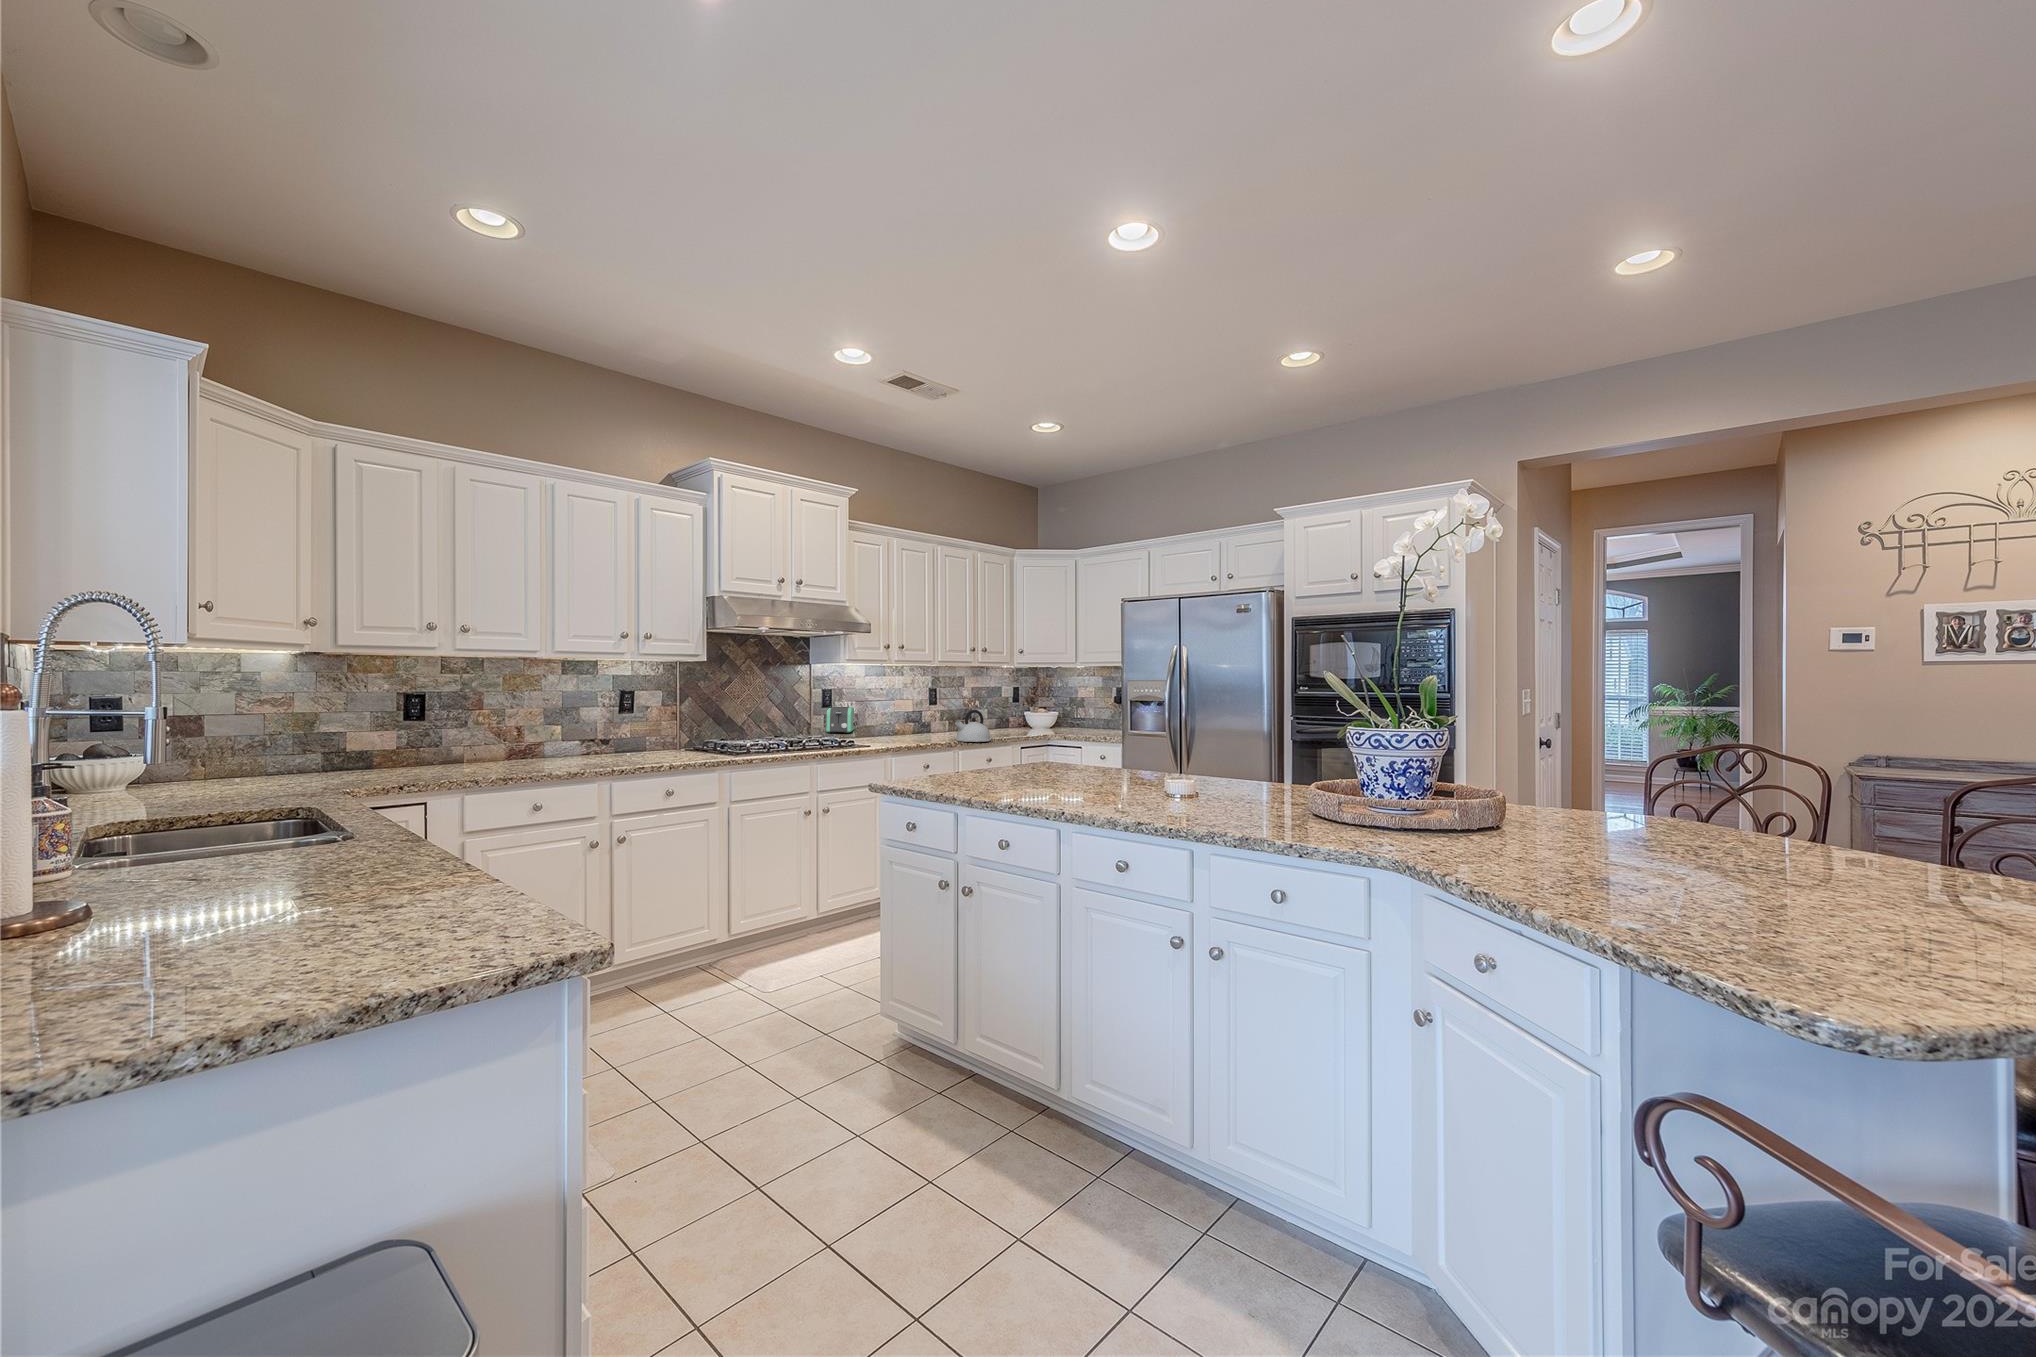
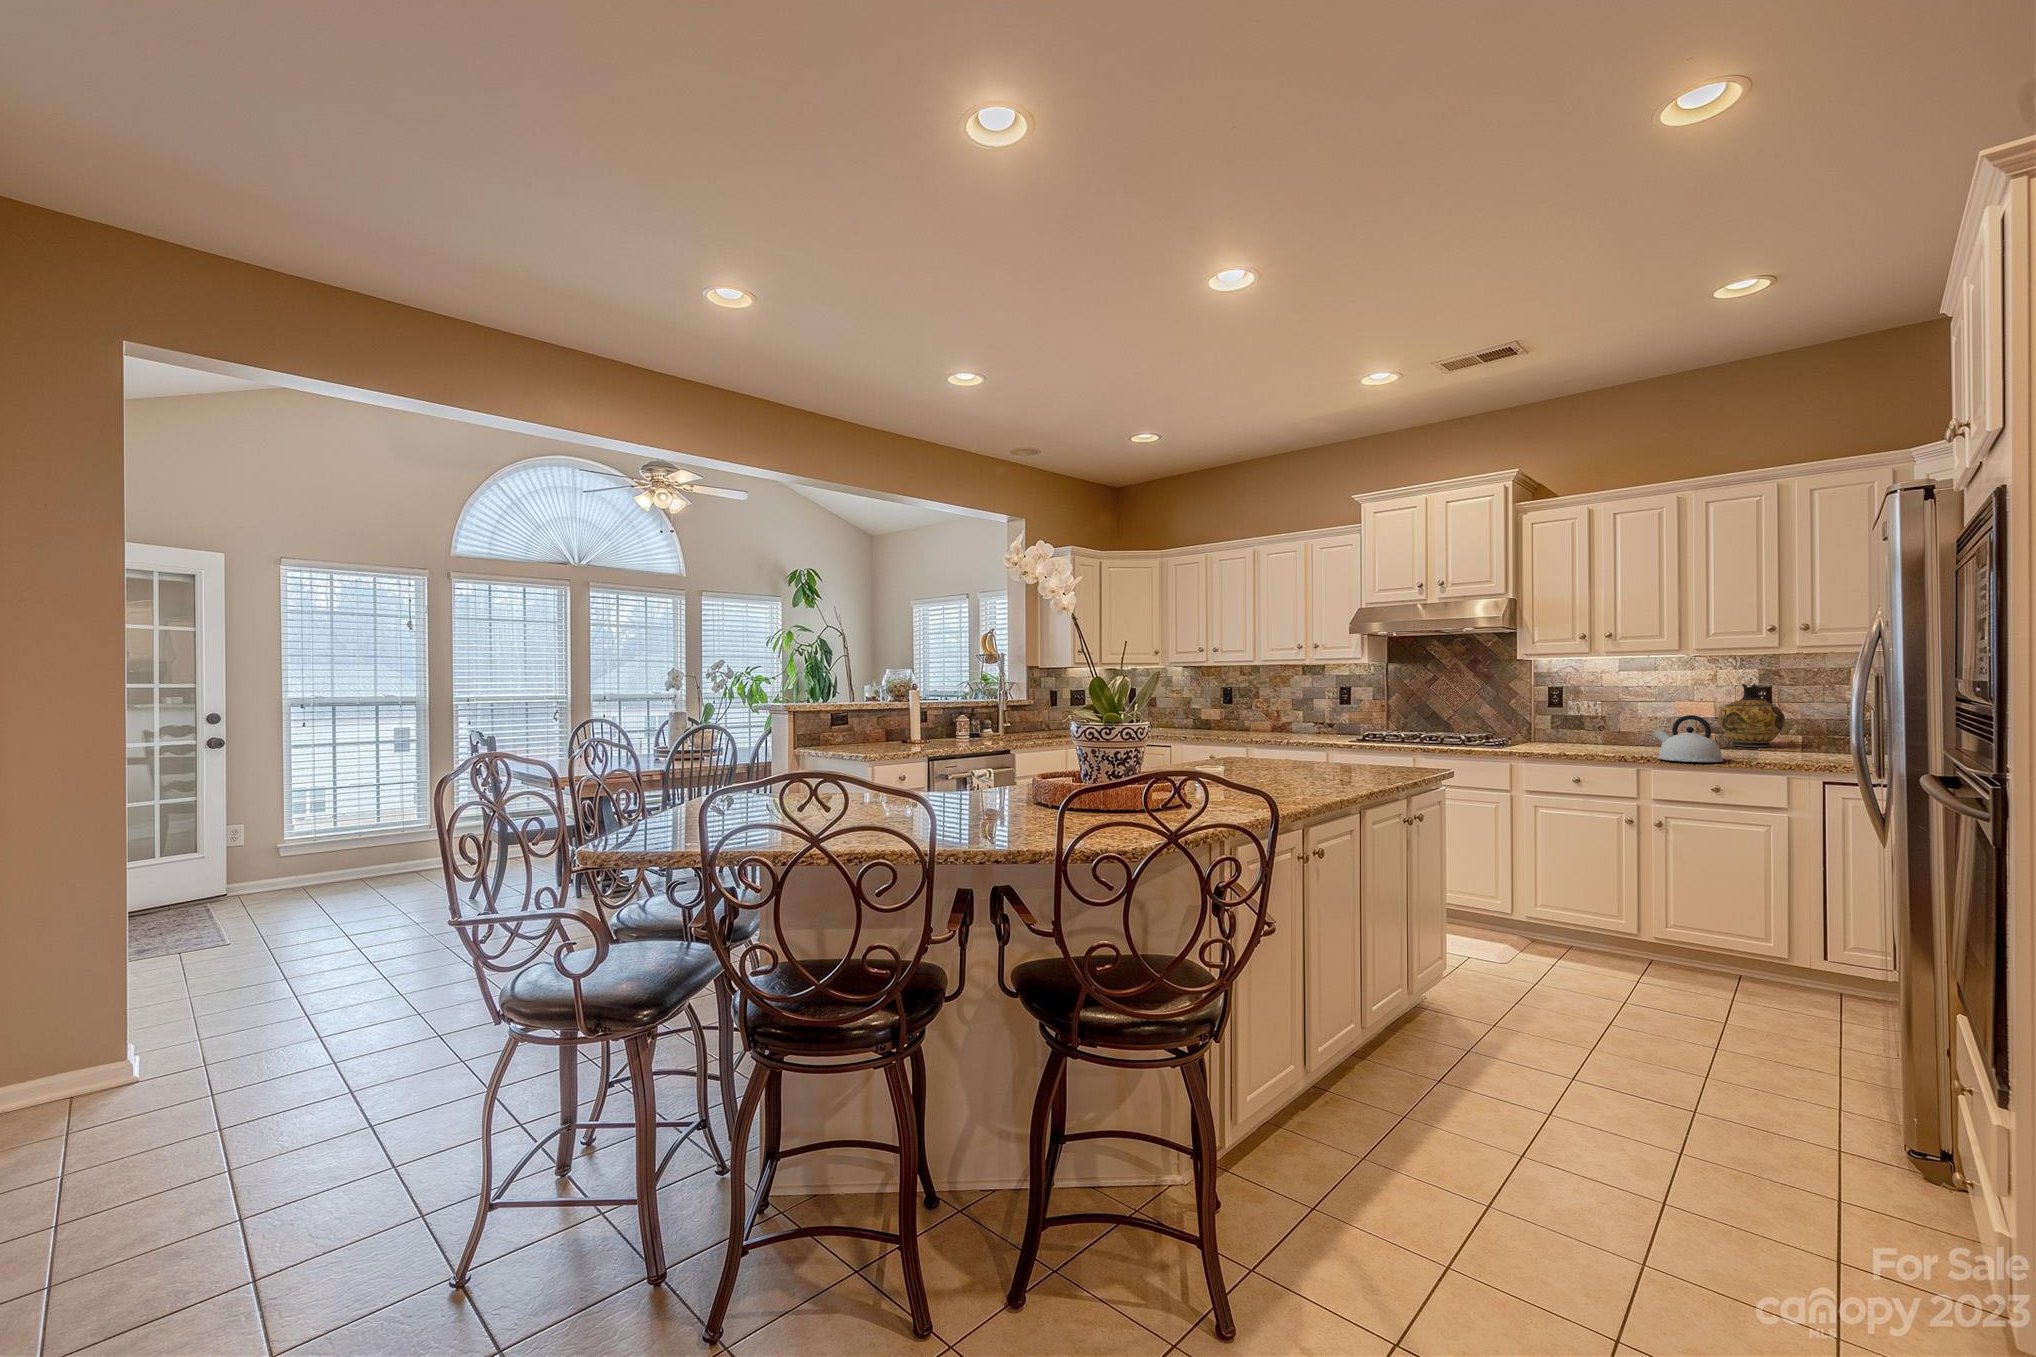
ceramic jug: none [915,687,949,729] -> present [1718,684,1785,747]
toaster: present [826,707,855,733] -> none [1547,707,1612,739]

